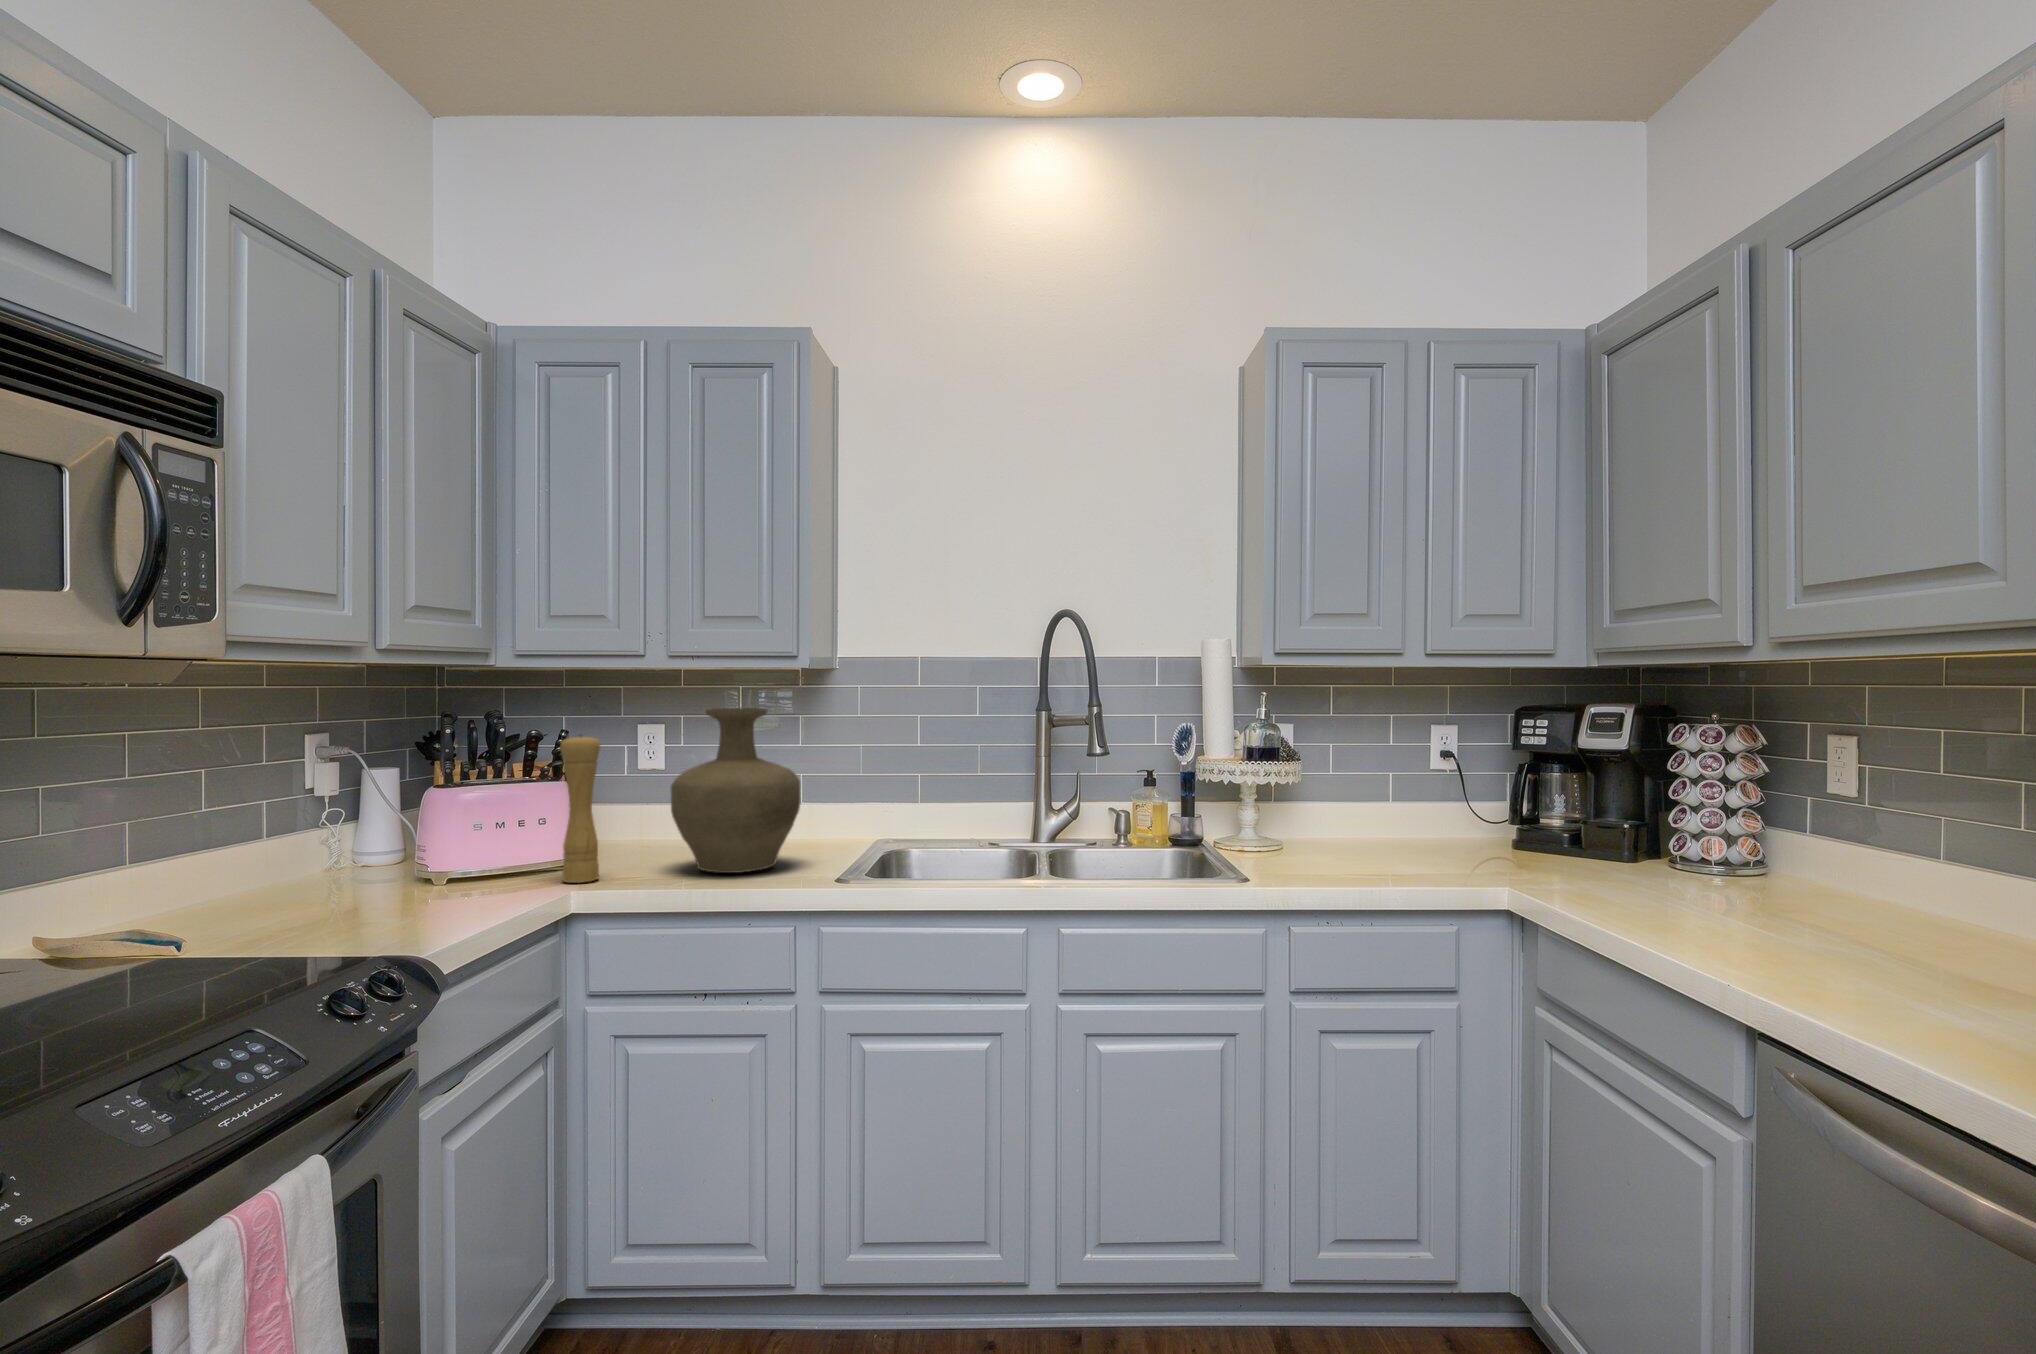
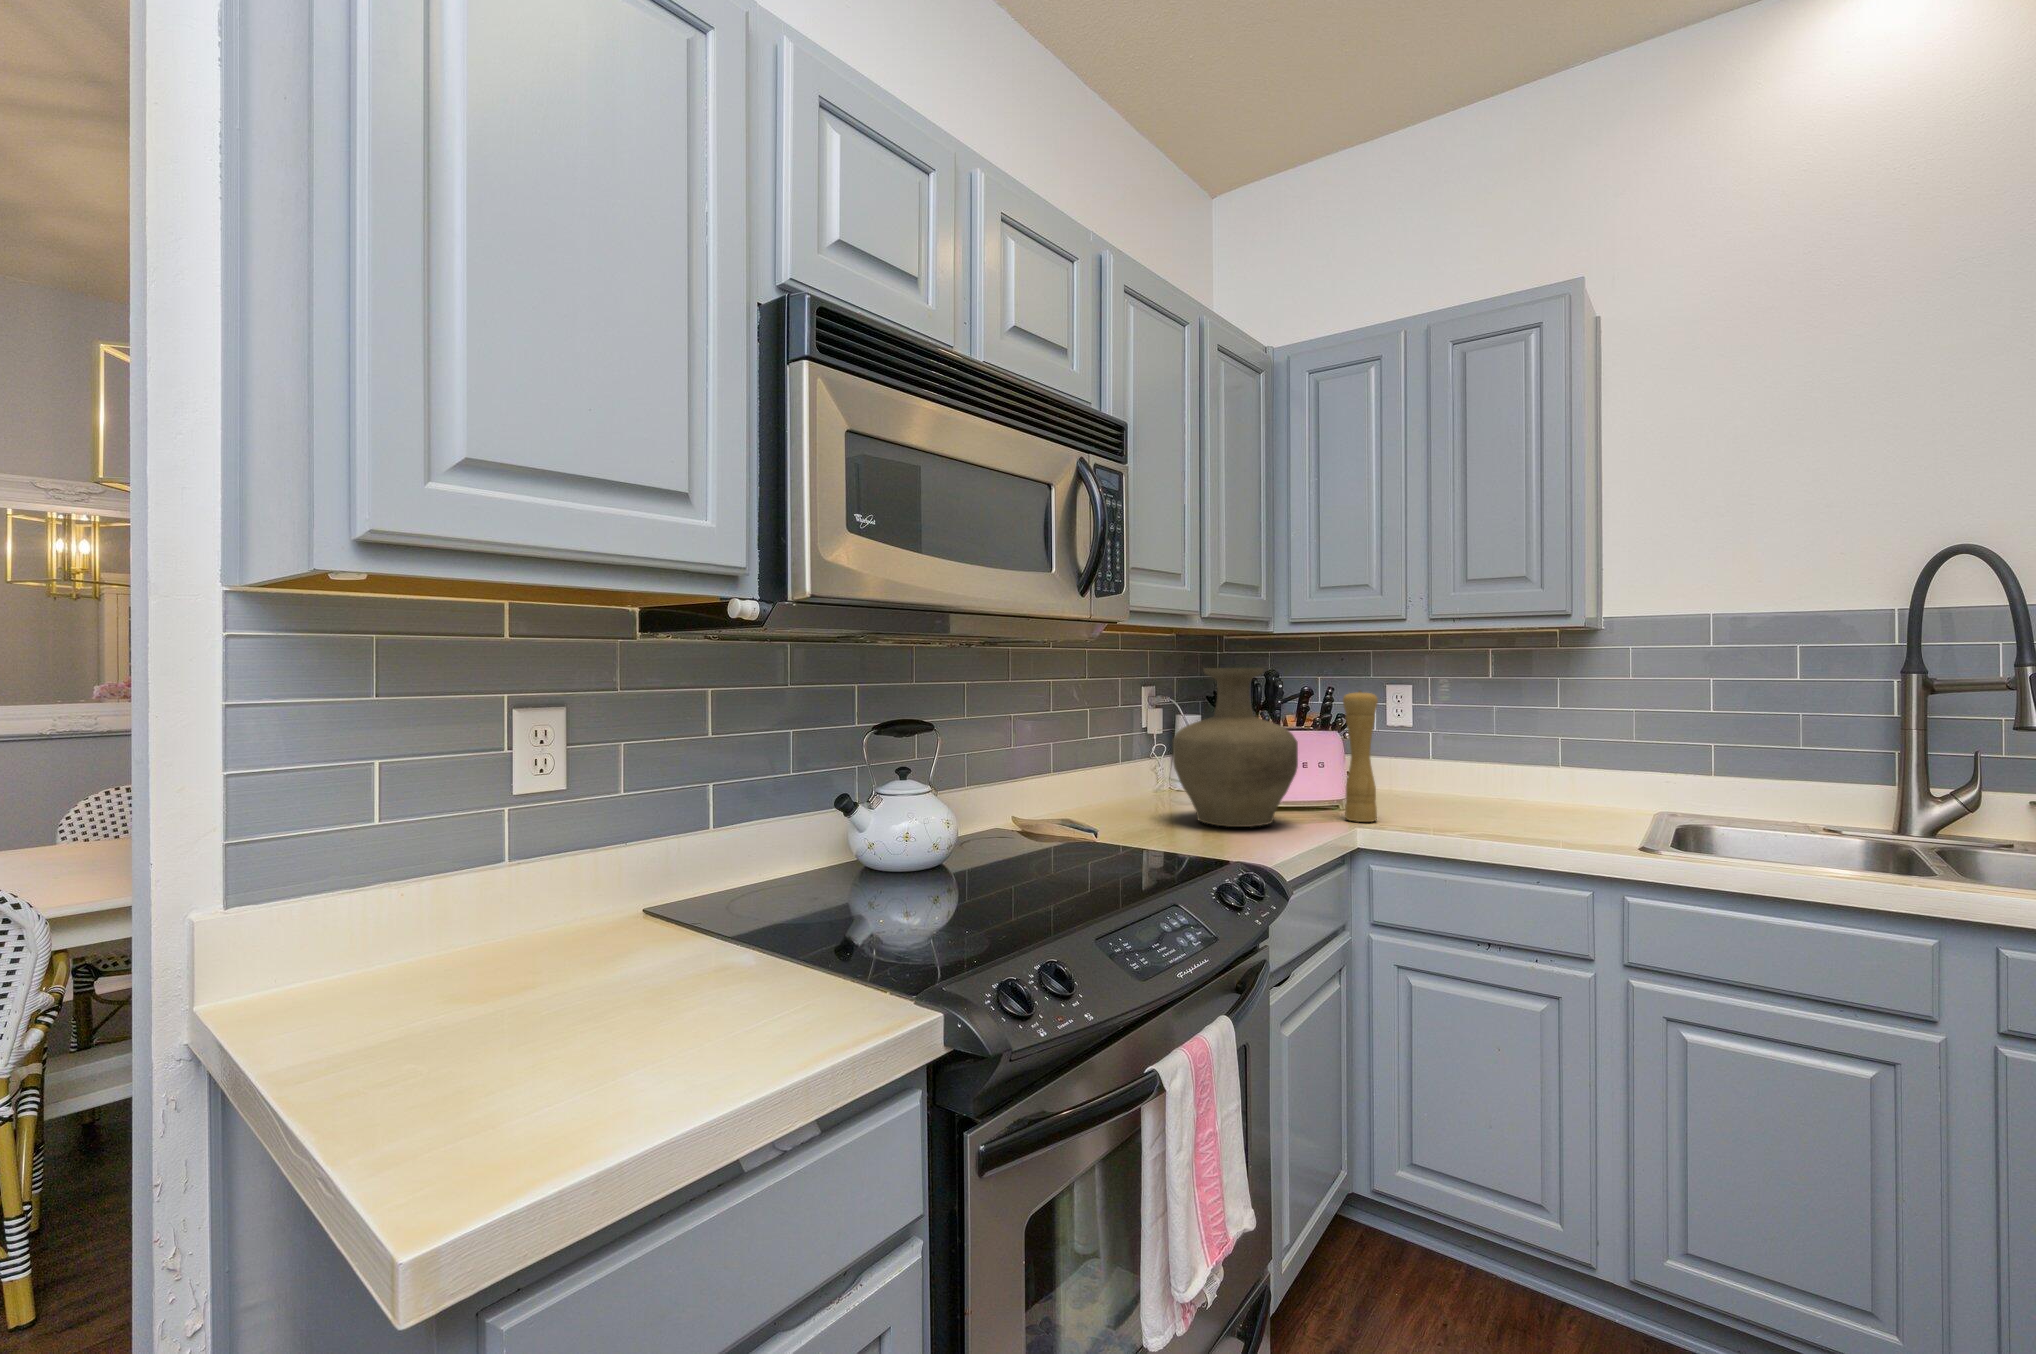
vase: present [671,708,801,873] -> present [1173,668,1298,827]

